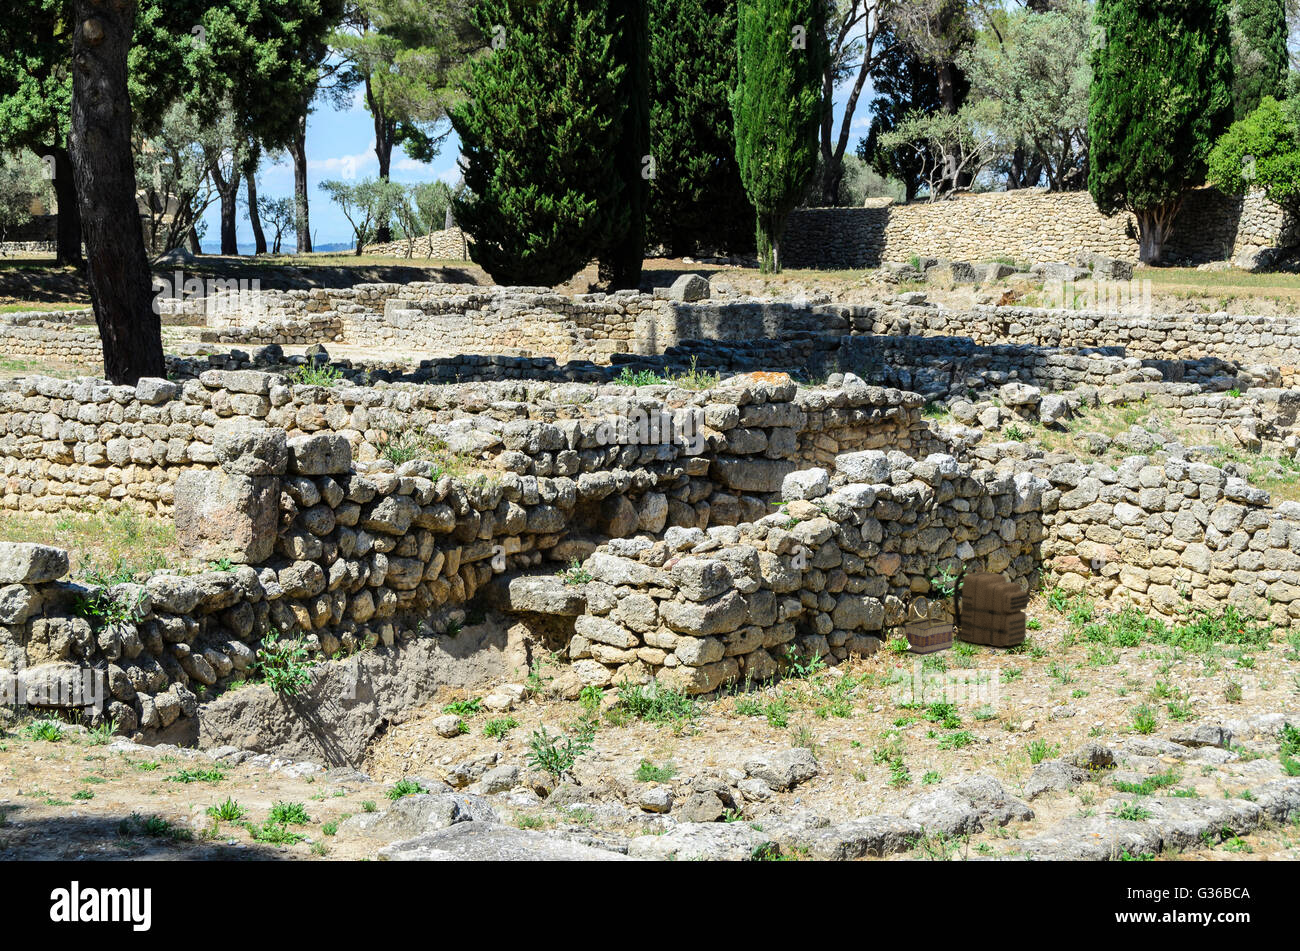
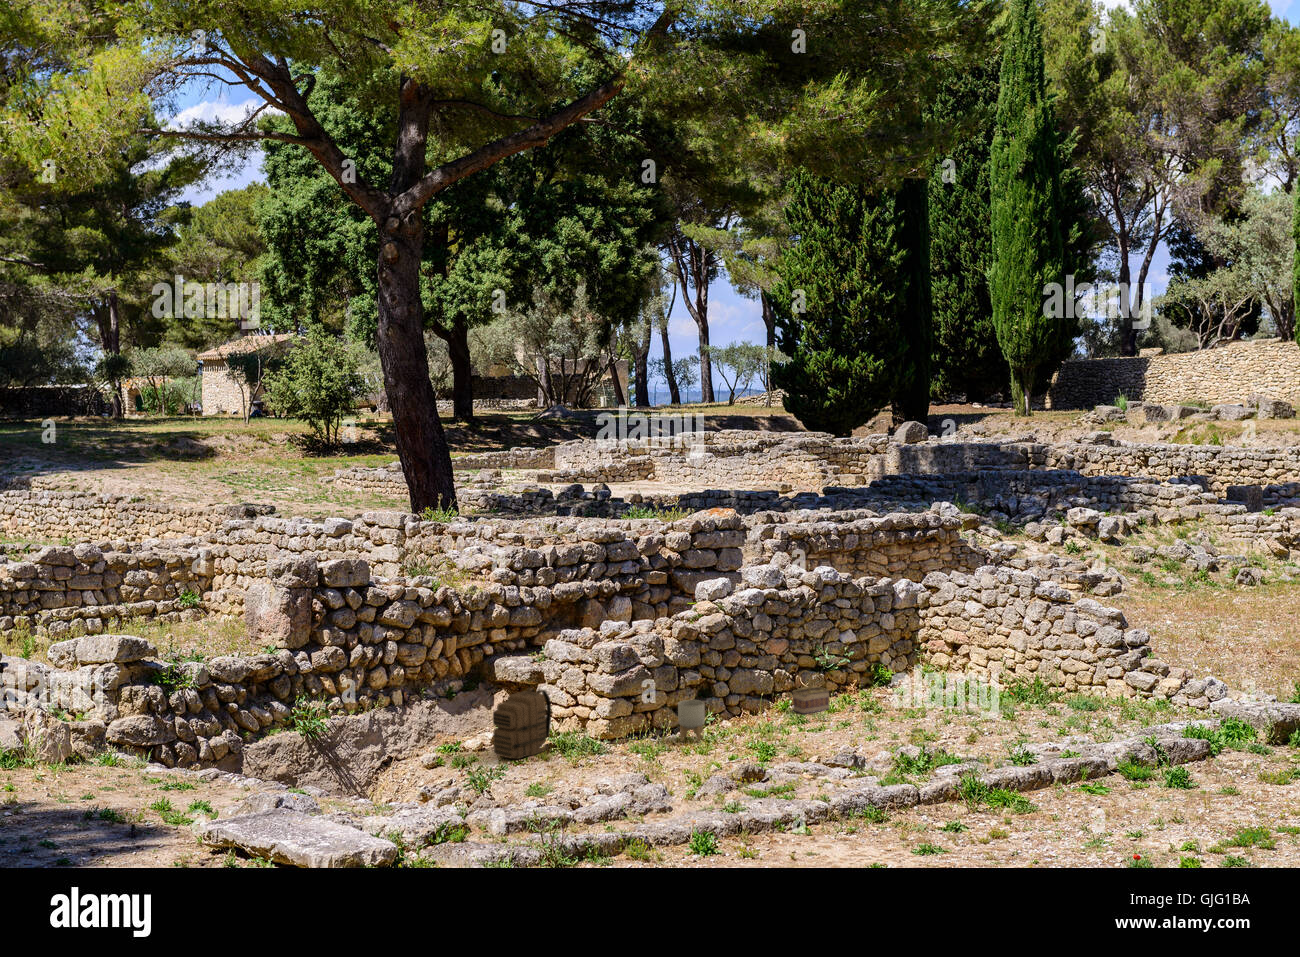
backpack: present [953,568,1028,647] -> present [493,688,552,759]
planter: none [776,636,813,694] -> present [678,700,705,742]

